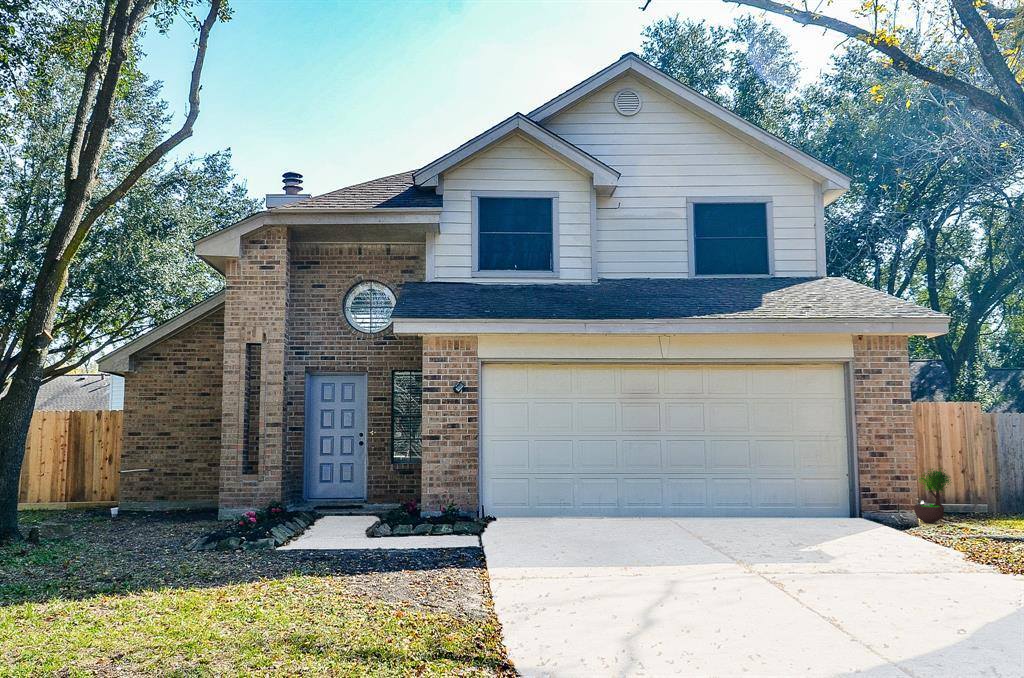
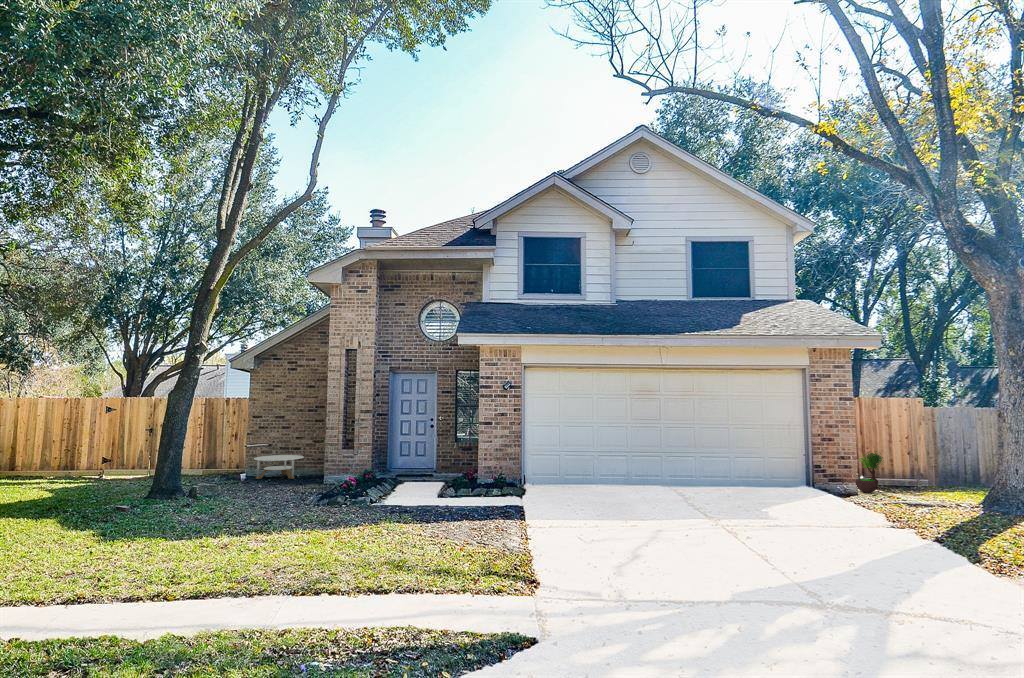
round table: none [124,484,194,517] -> present [254,455,304,479]

